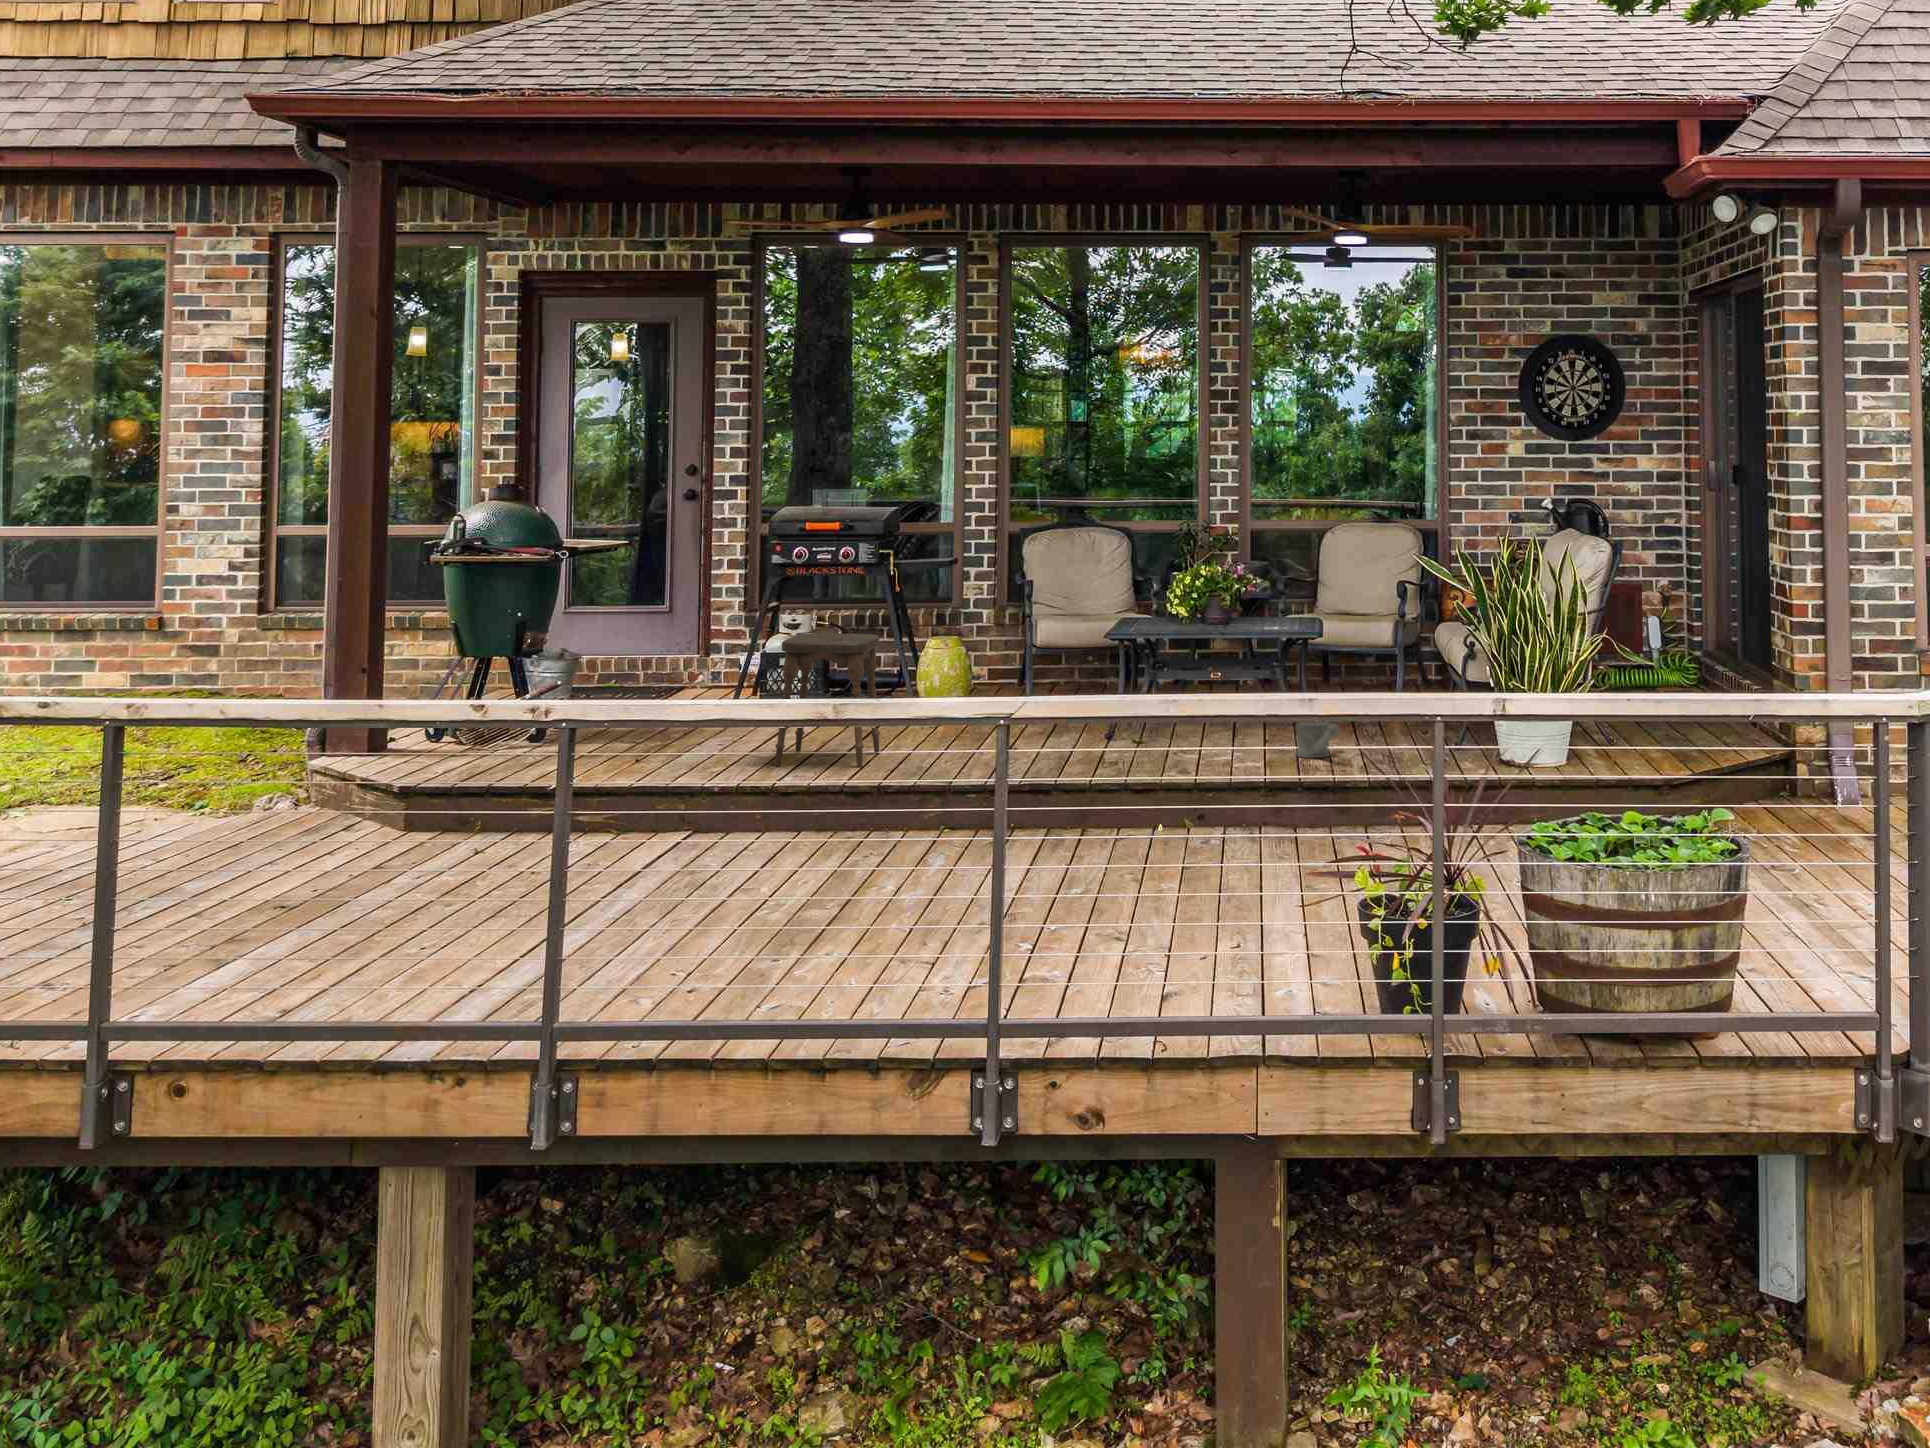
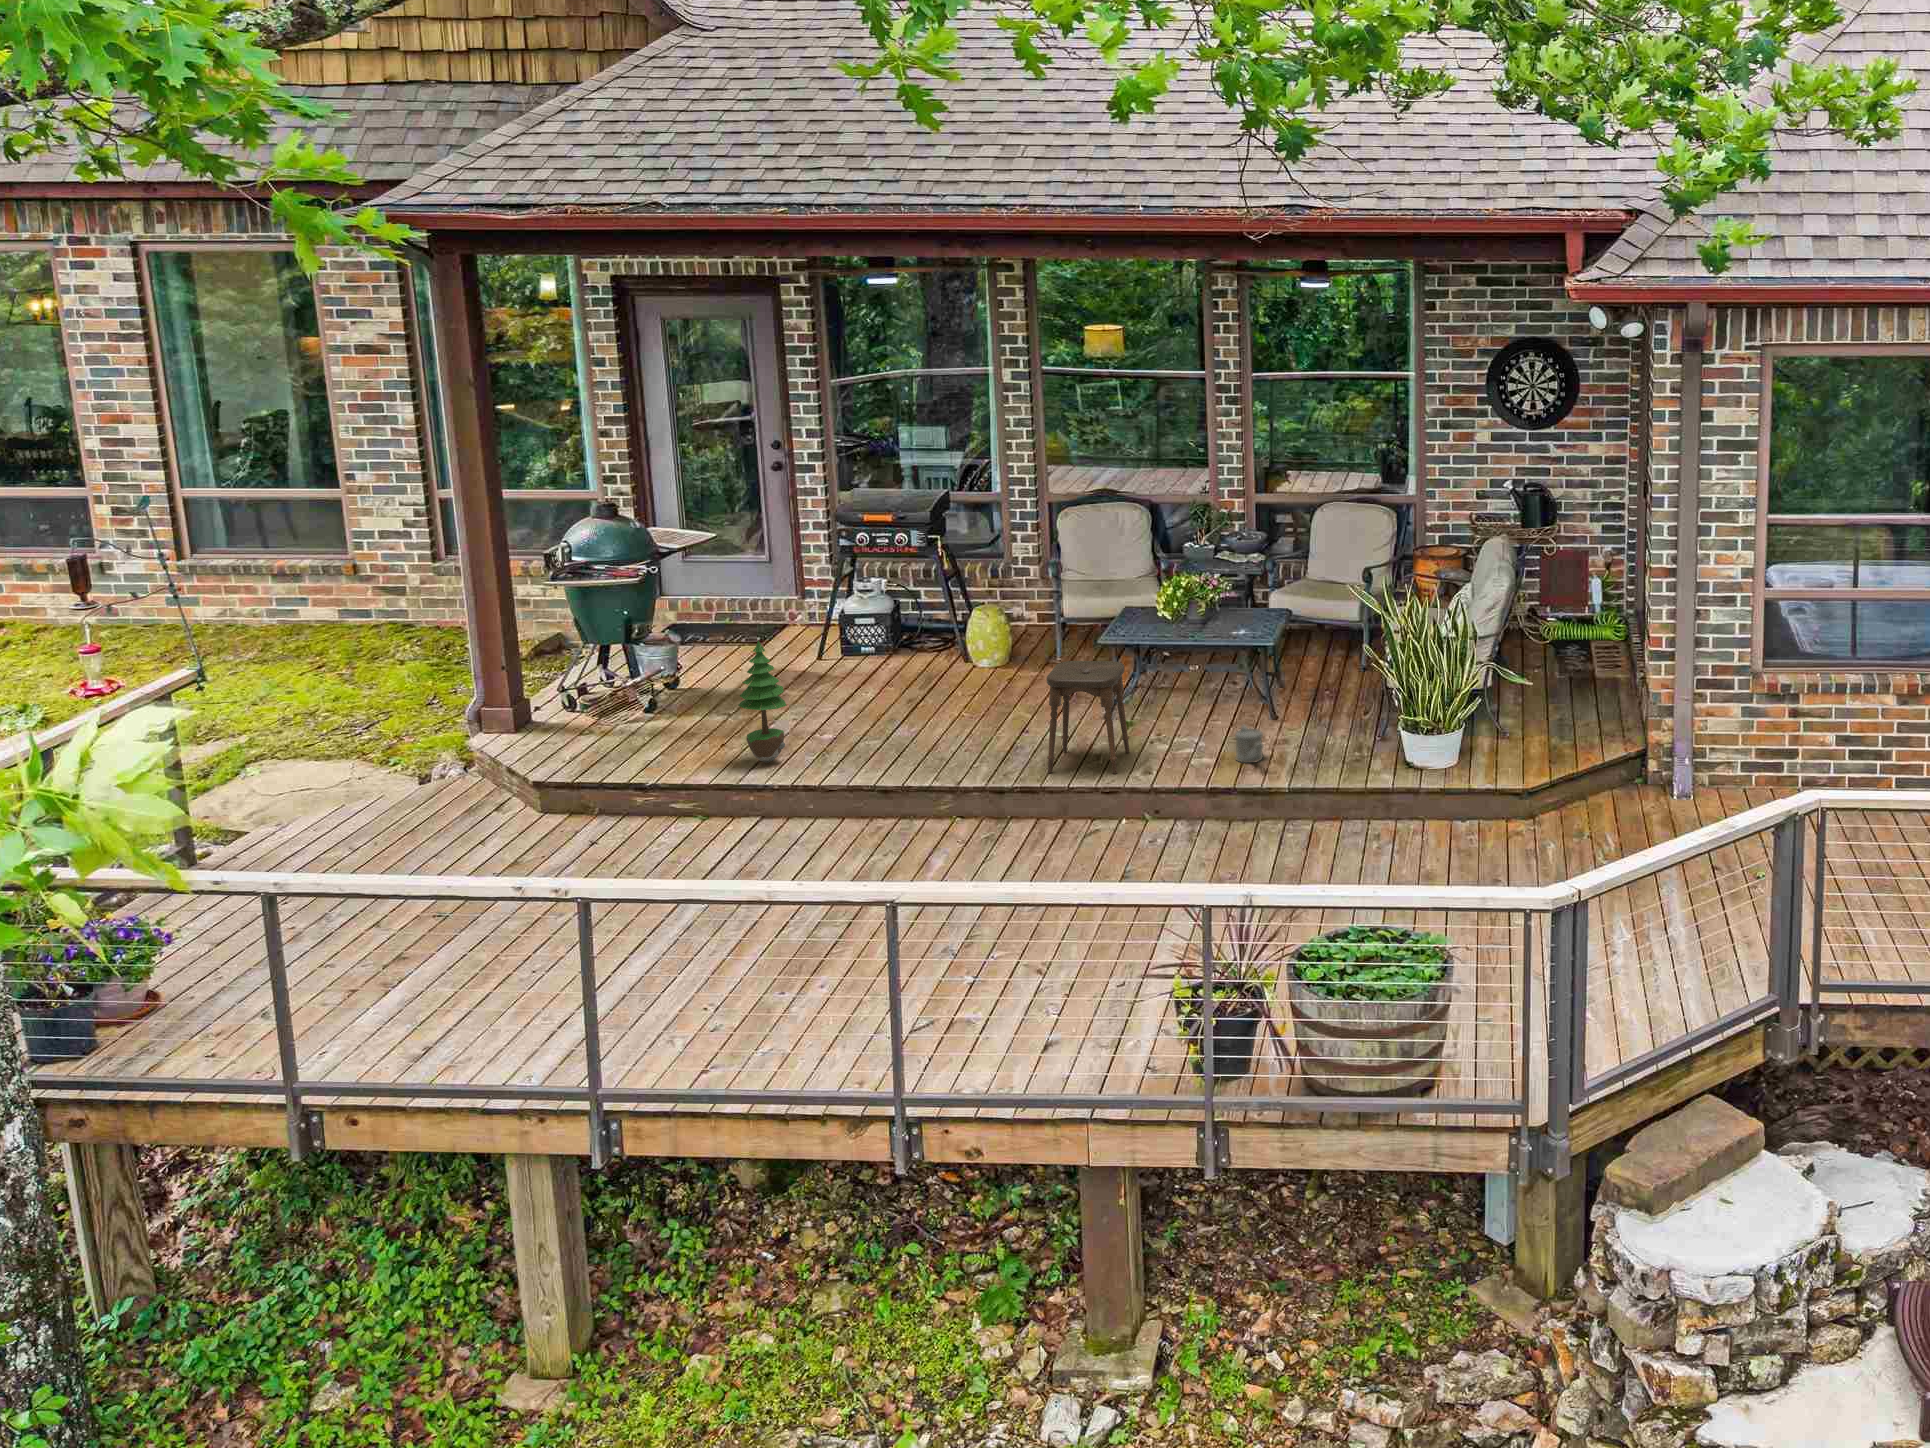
potted tree: none [685,597,745,759] -> present [738,640,787,763]
stool: present [775,633,880,767] -> present [1047,661,1129,774]

